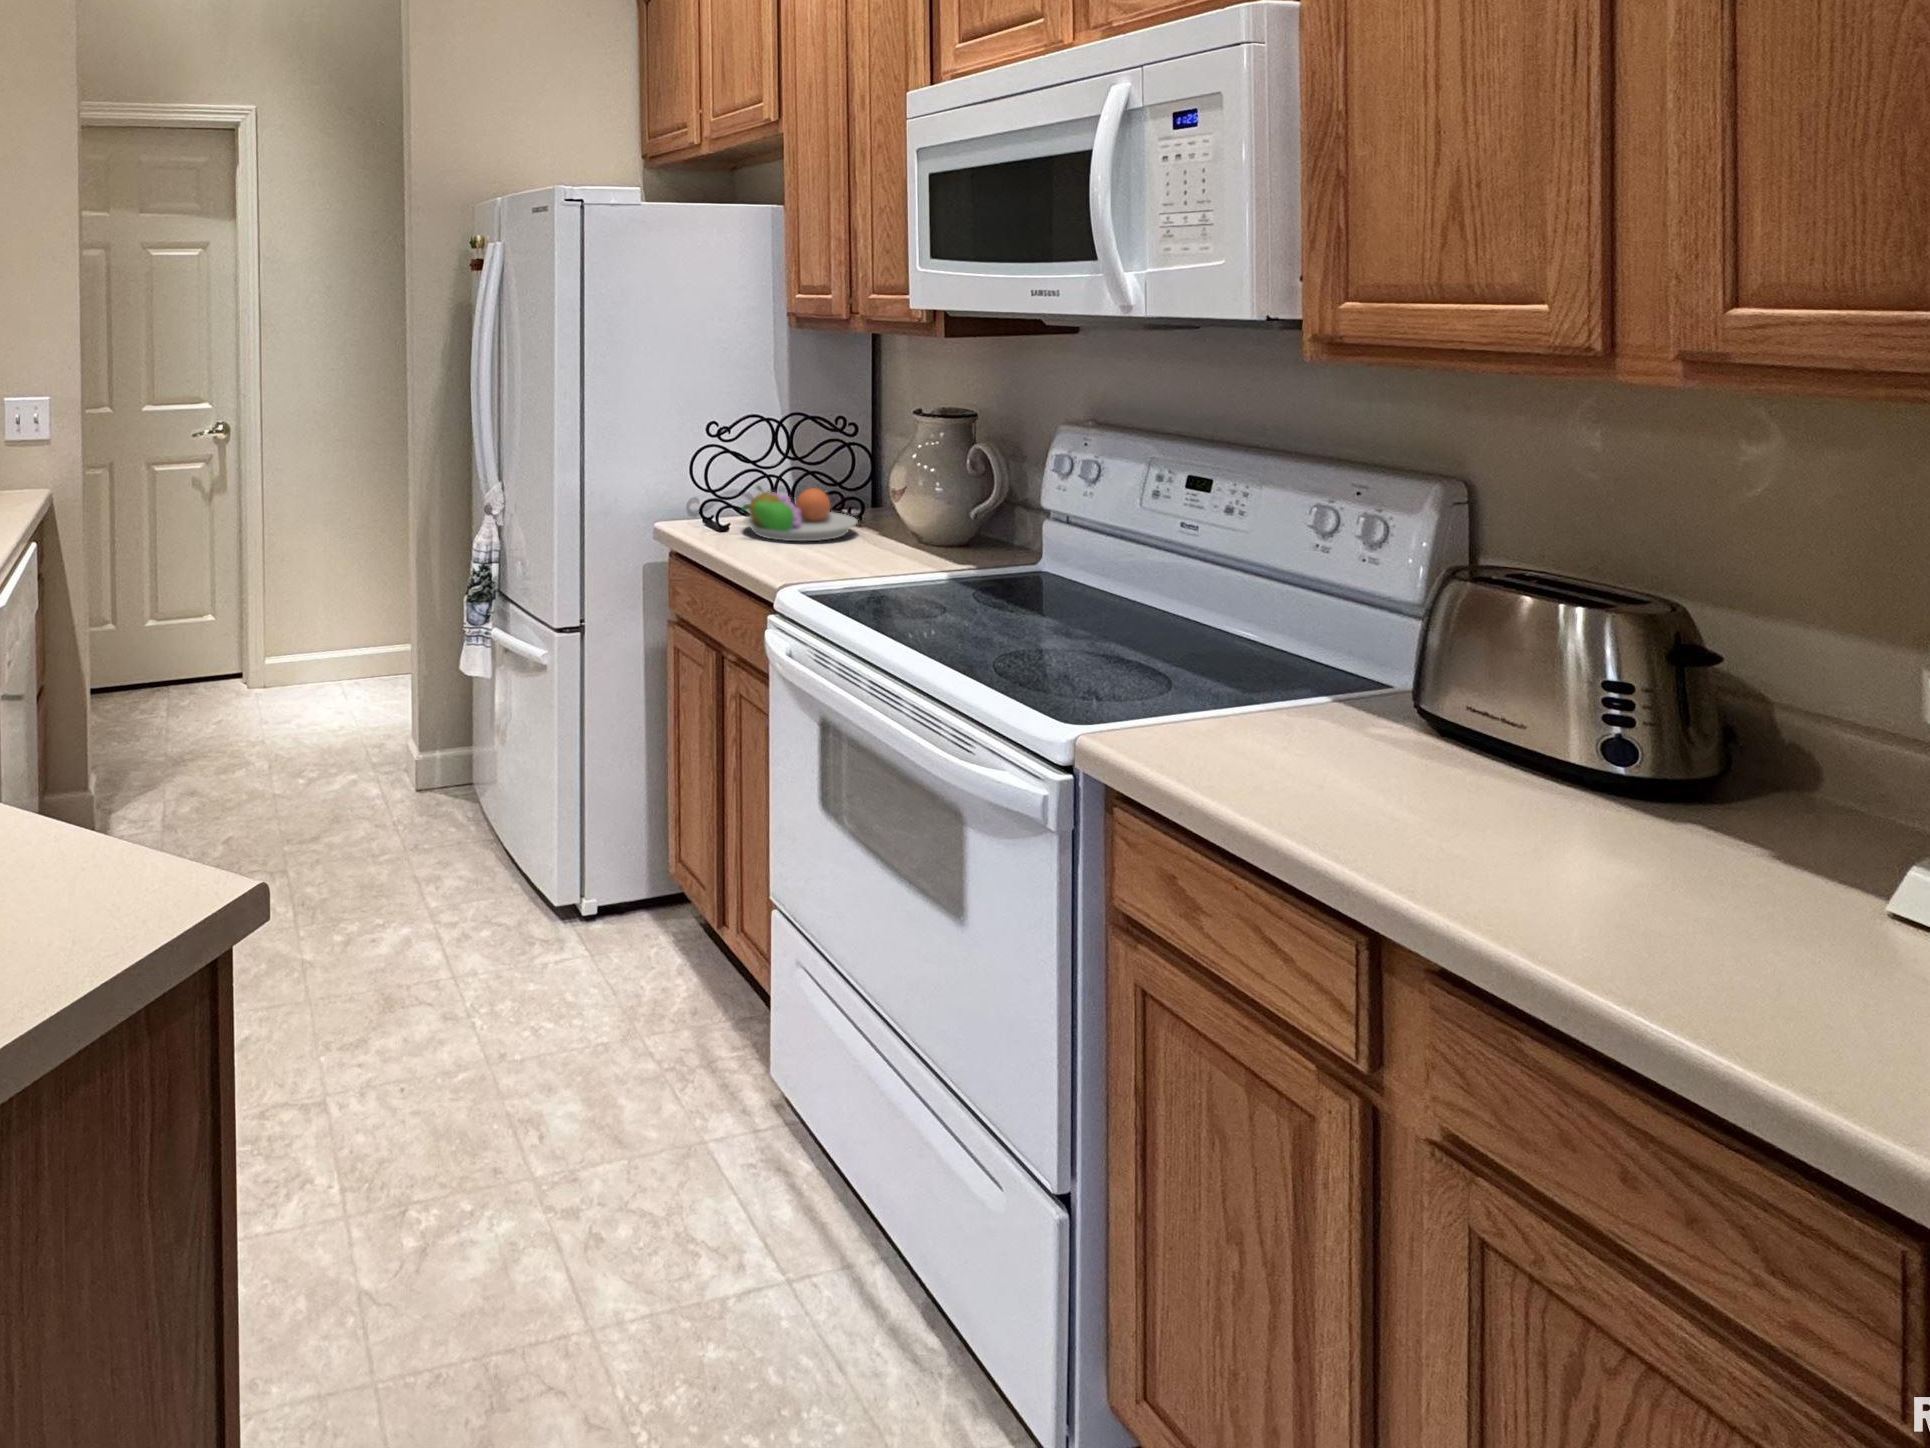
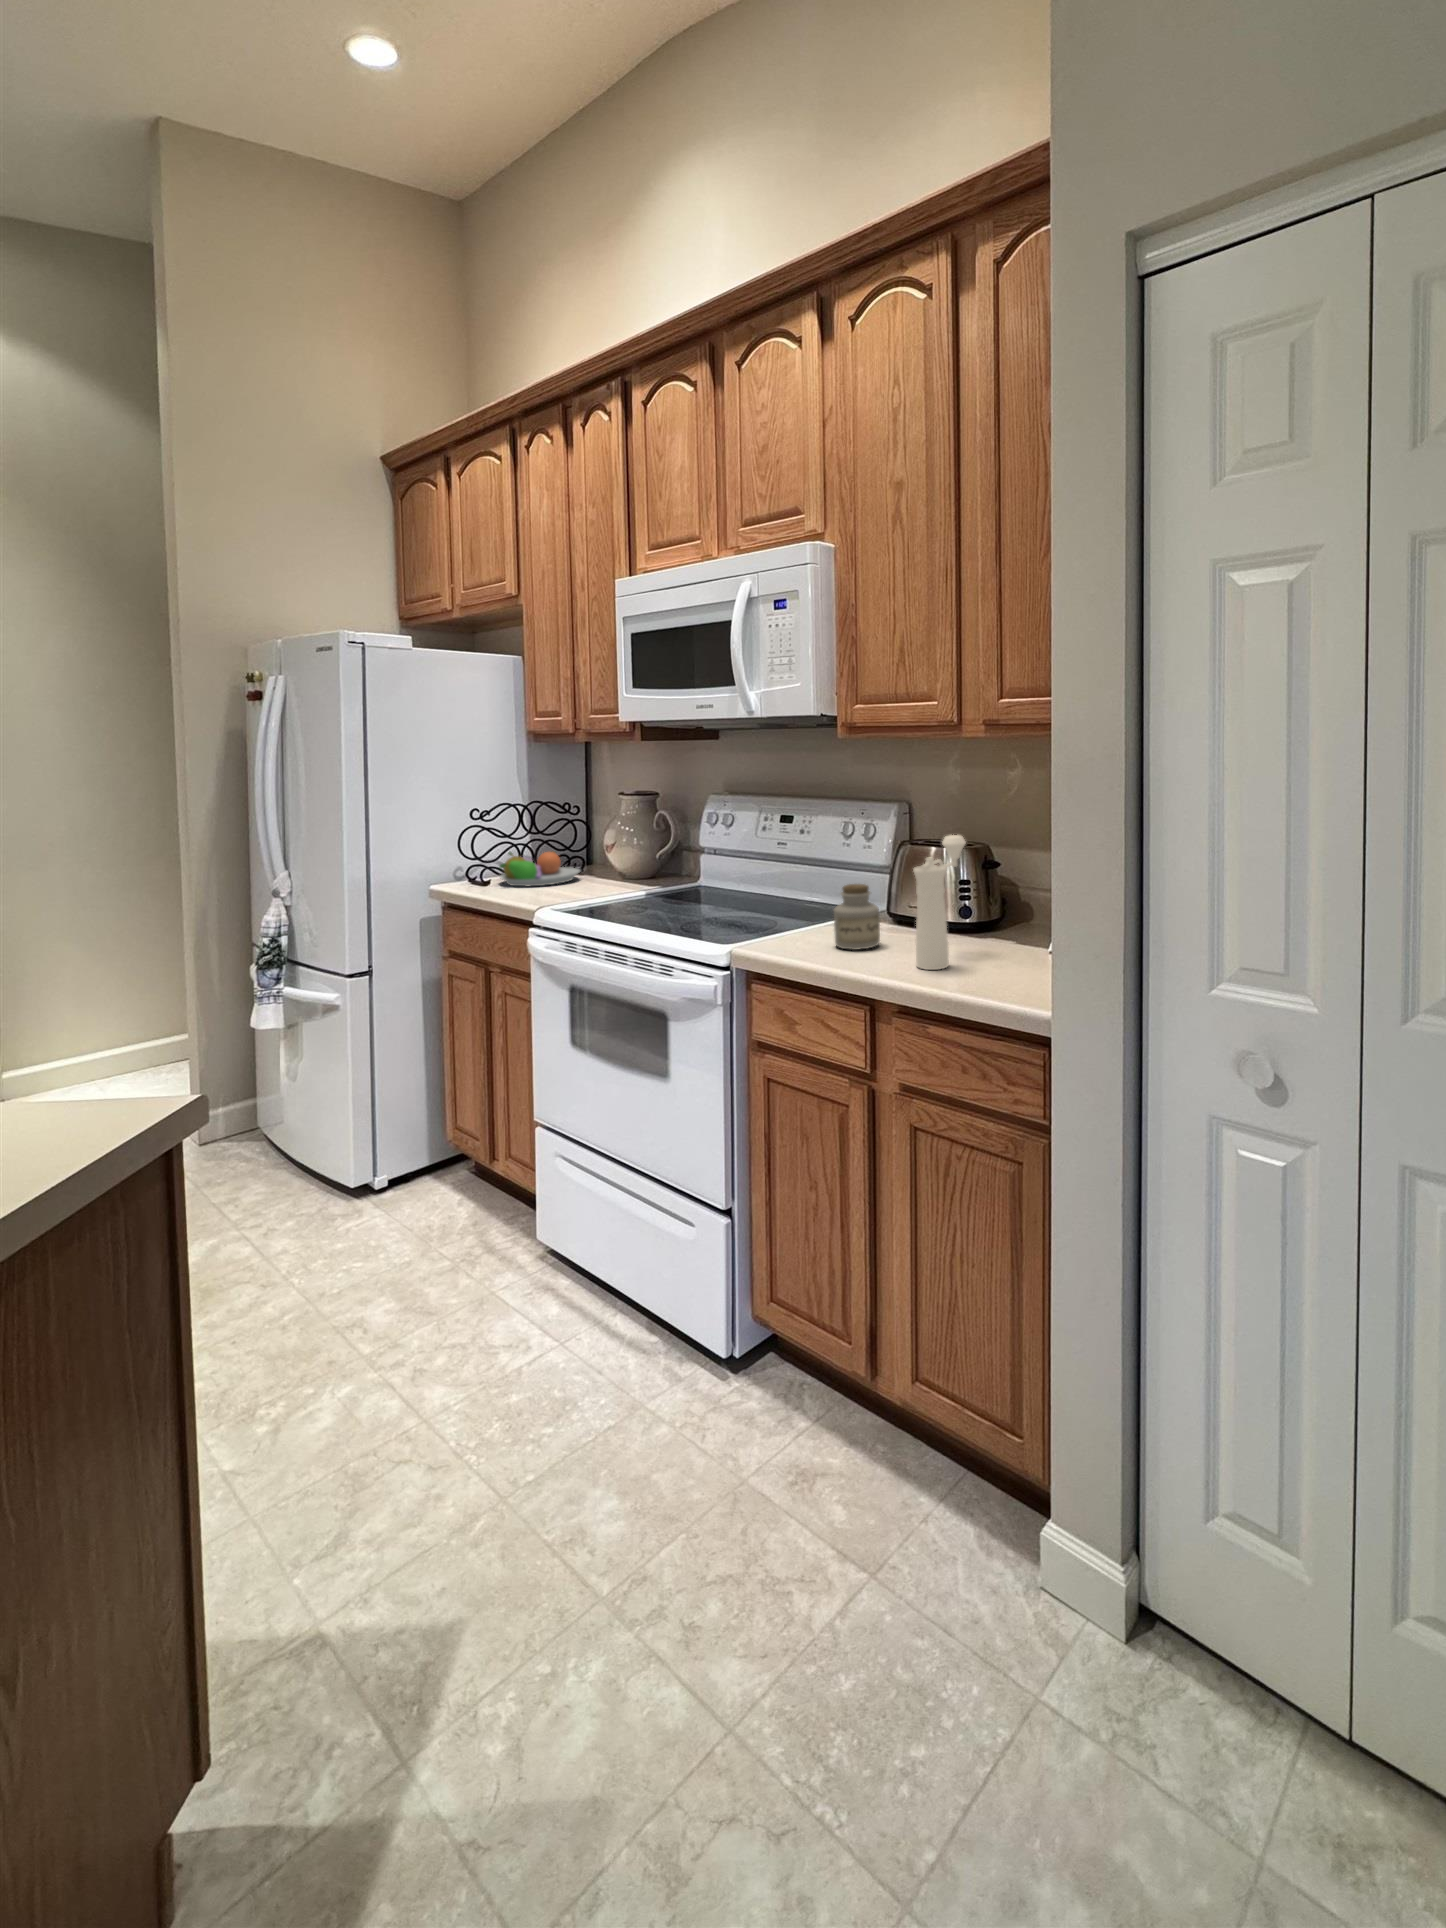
pepper mill: none [1480,592,1620,894] -> present [914,835,966,970]
jar: none [1288,653,1394,791] -> present [834,884,880,950]

